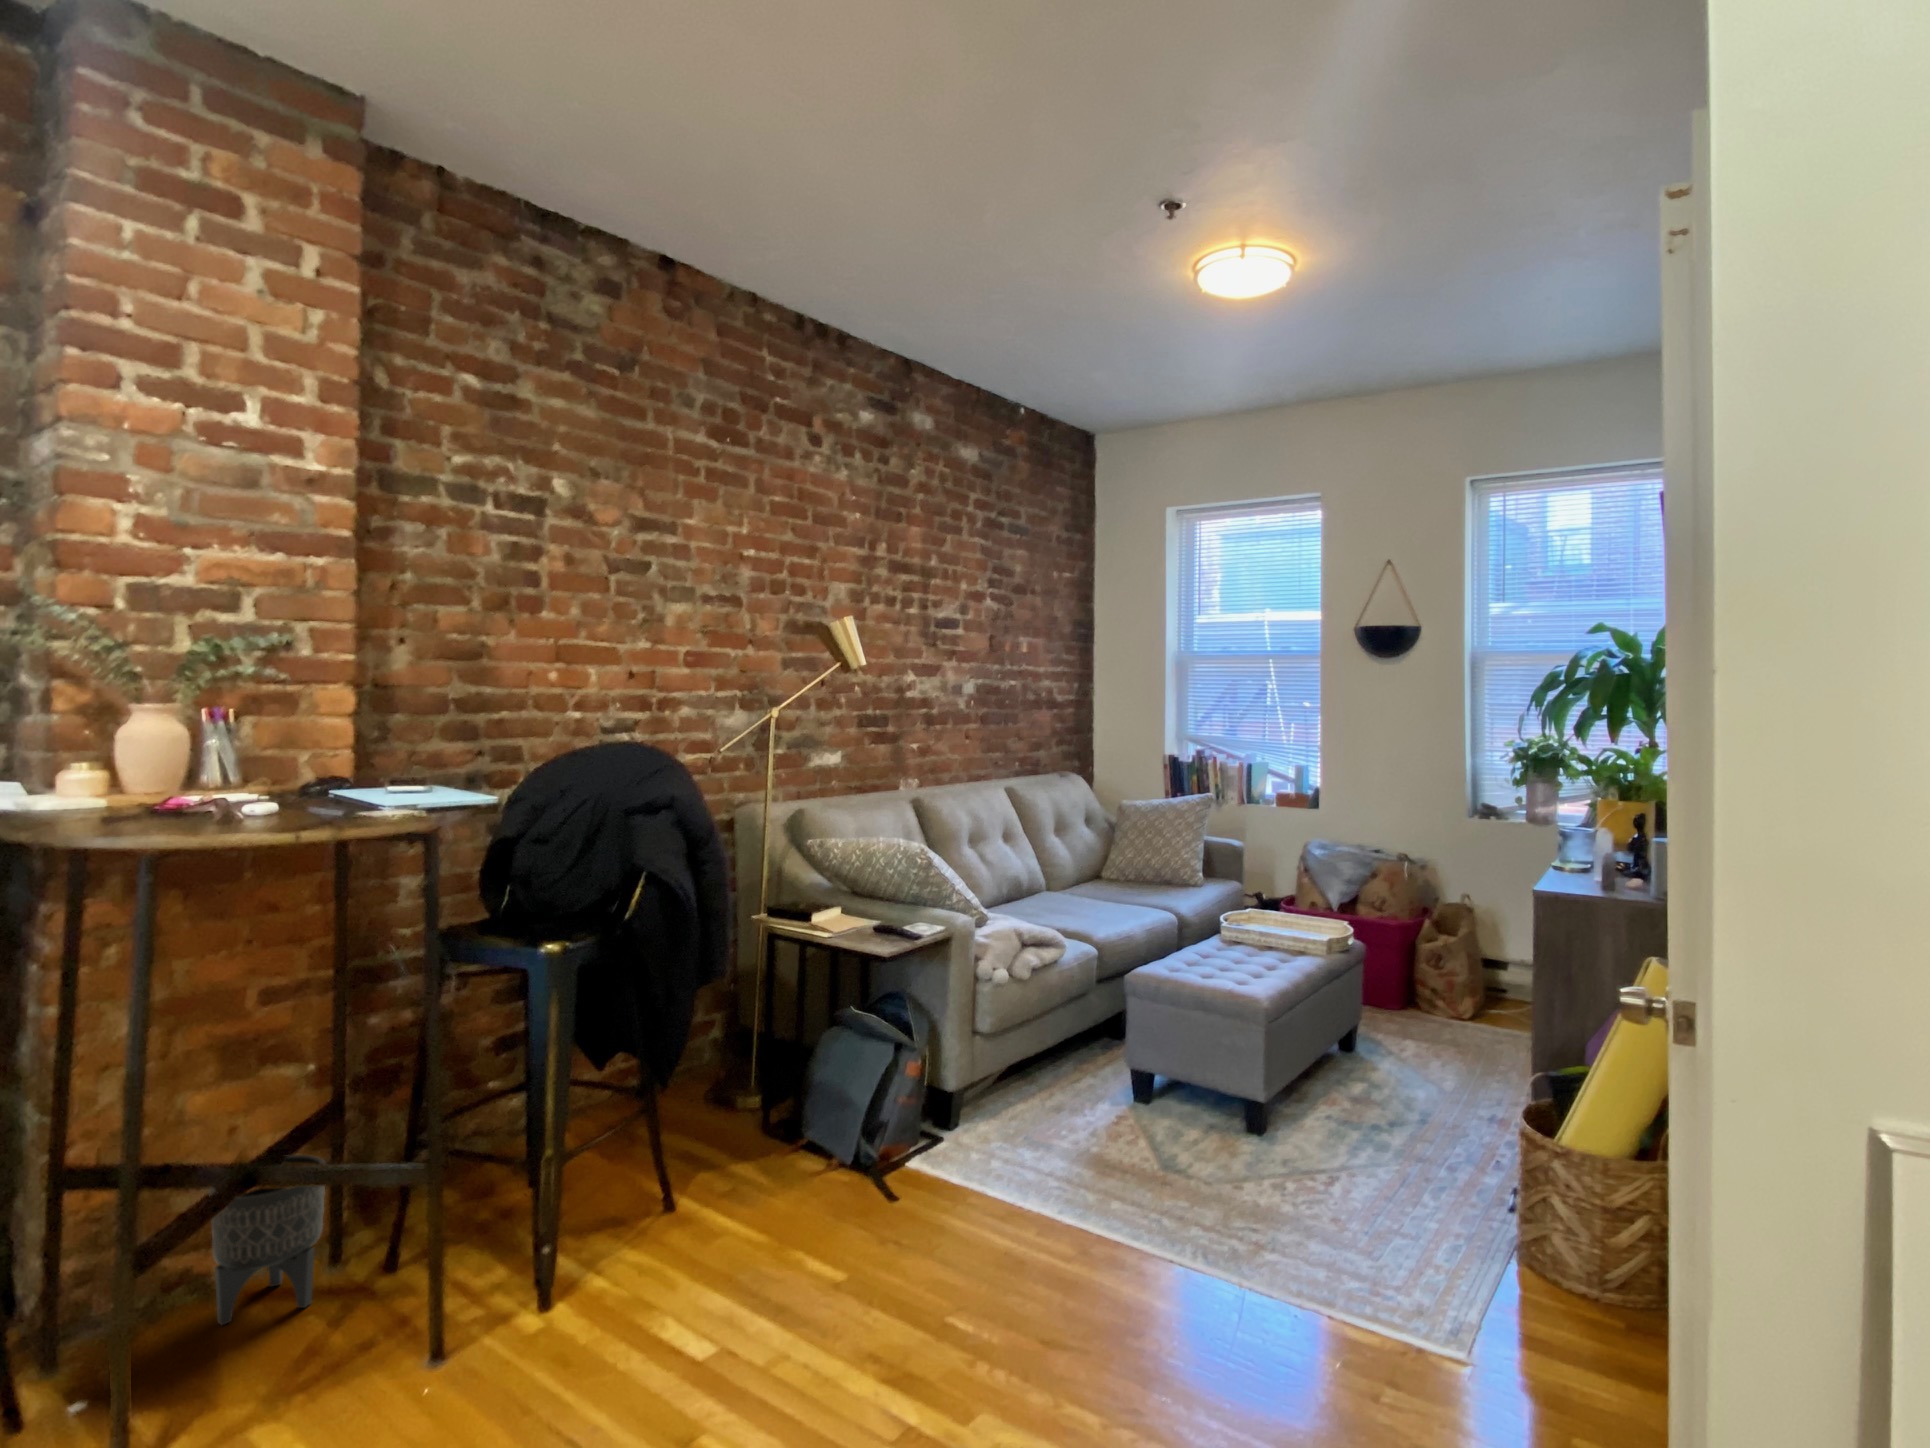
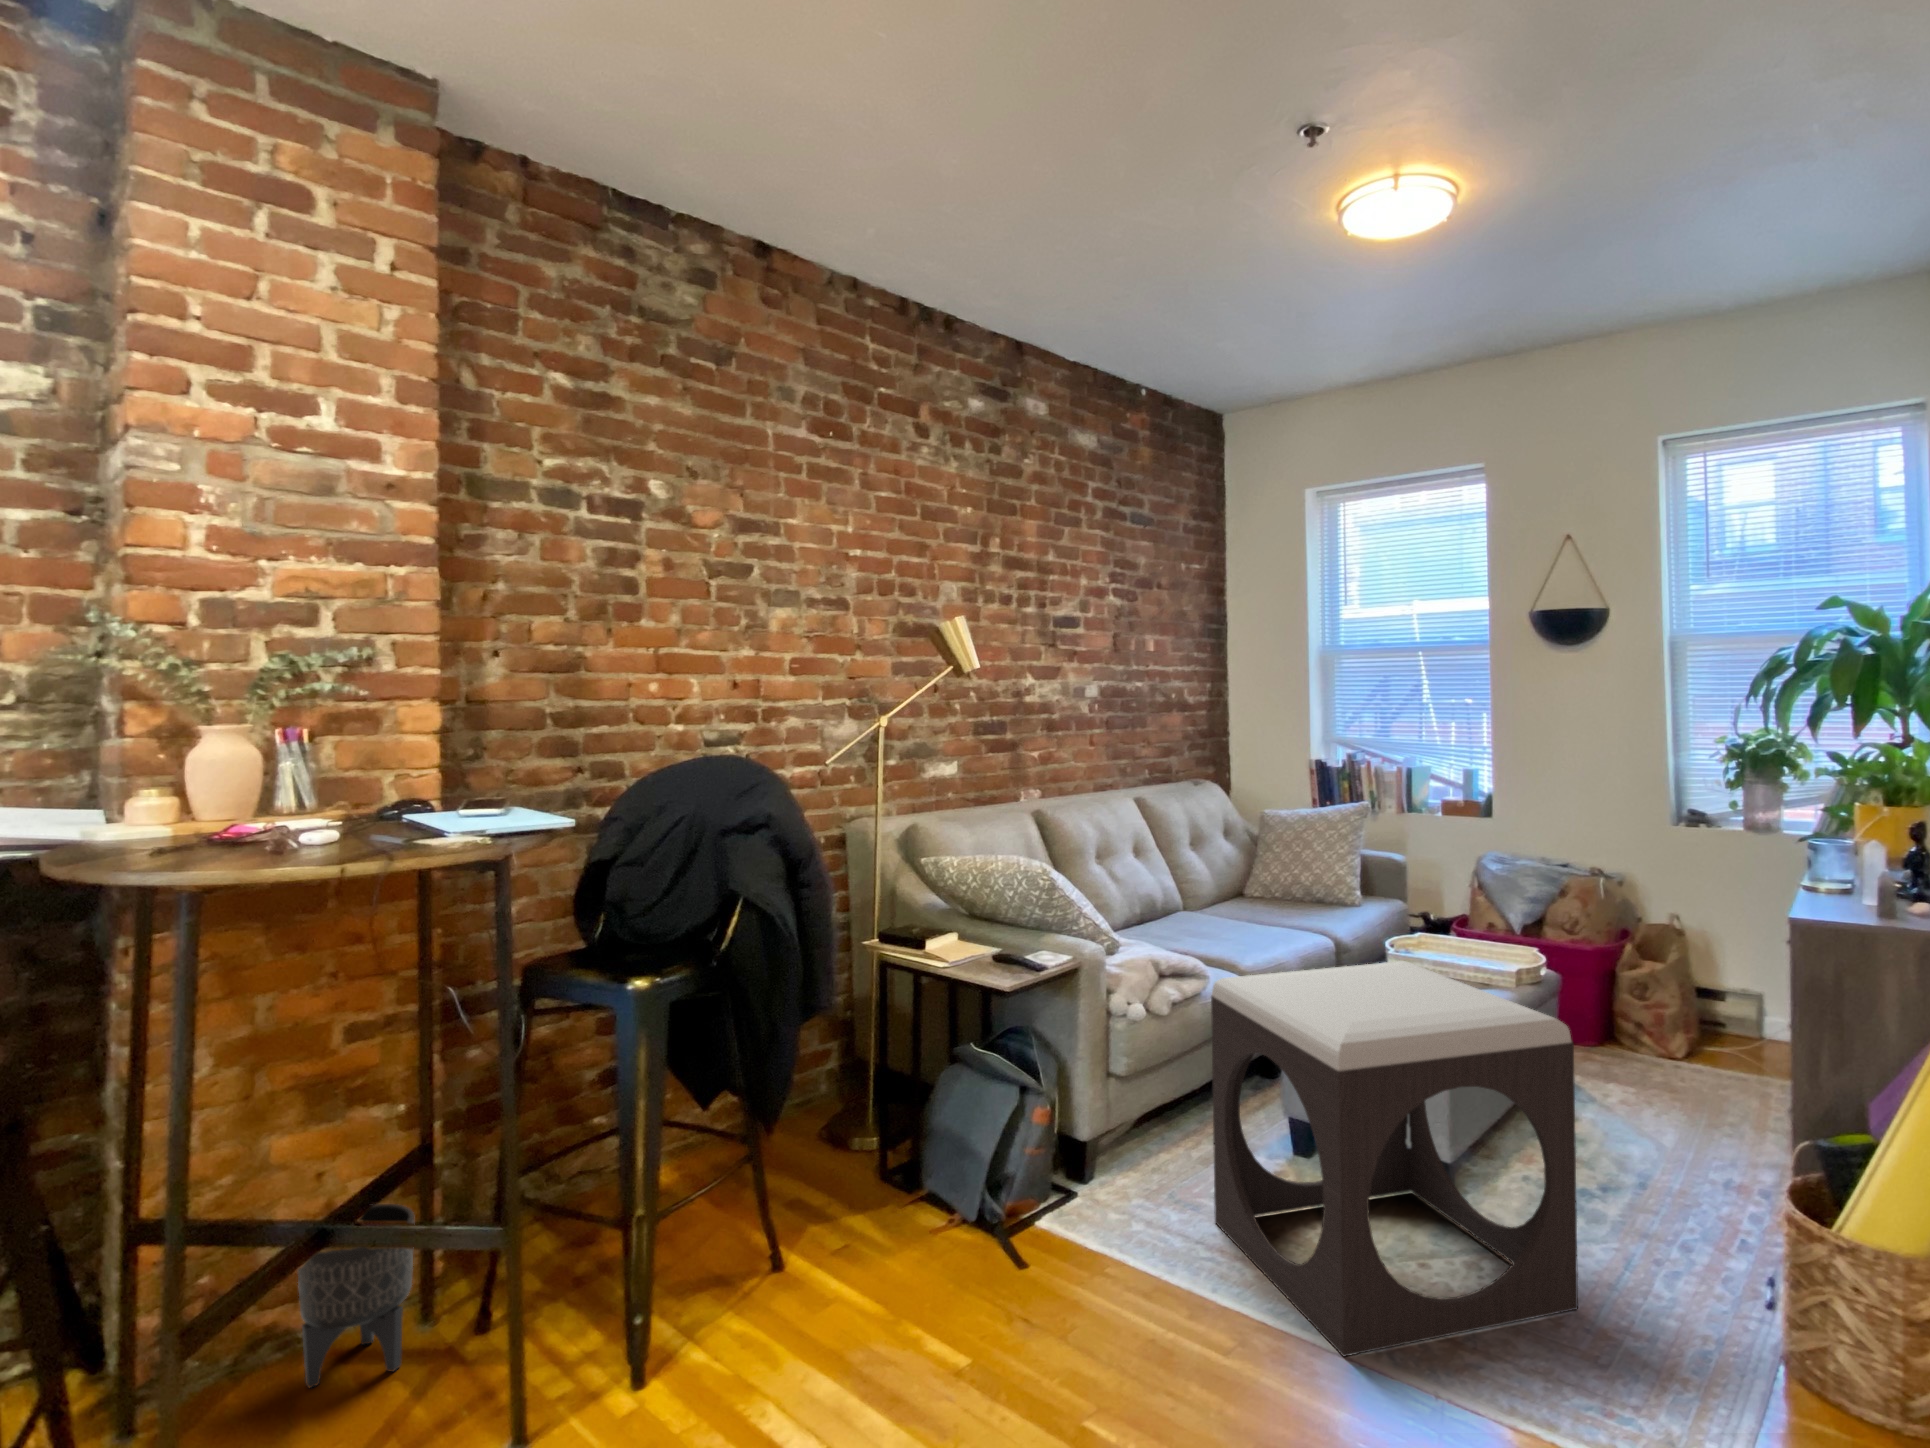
footstool: none [1064,930,1363,1260] -> present [1211,961,1578,1356]

